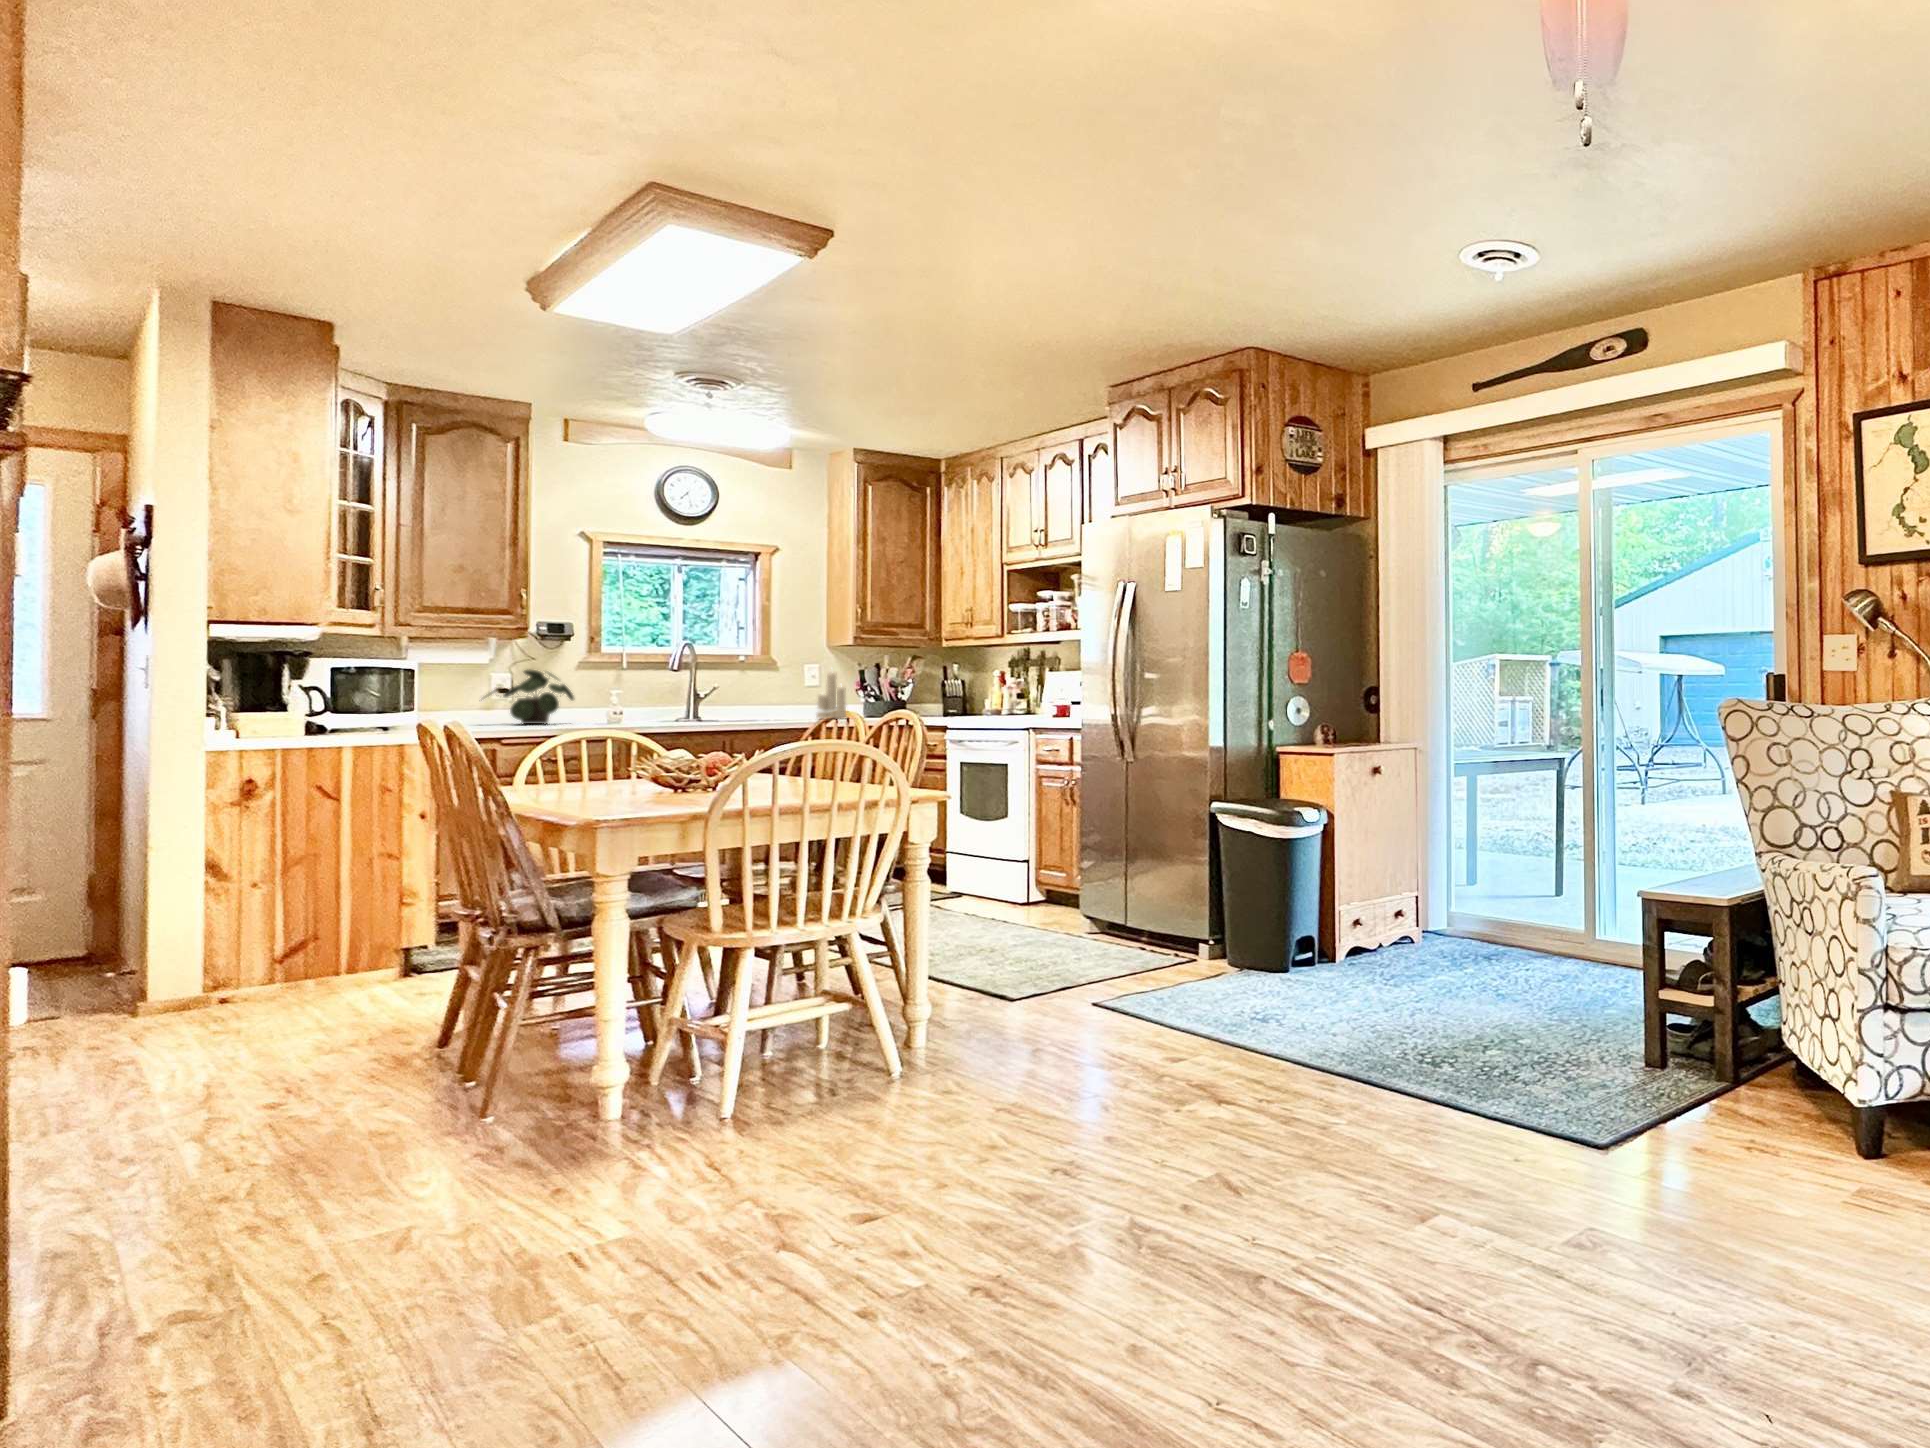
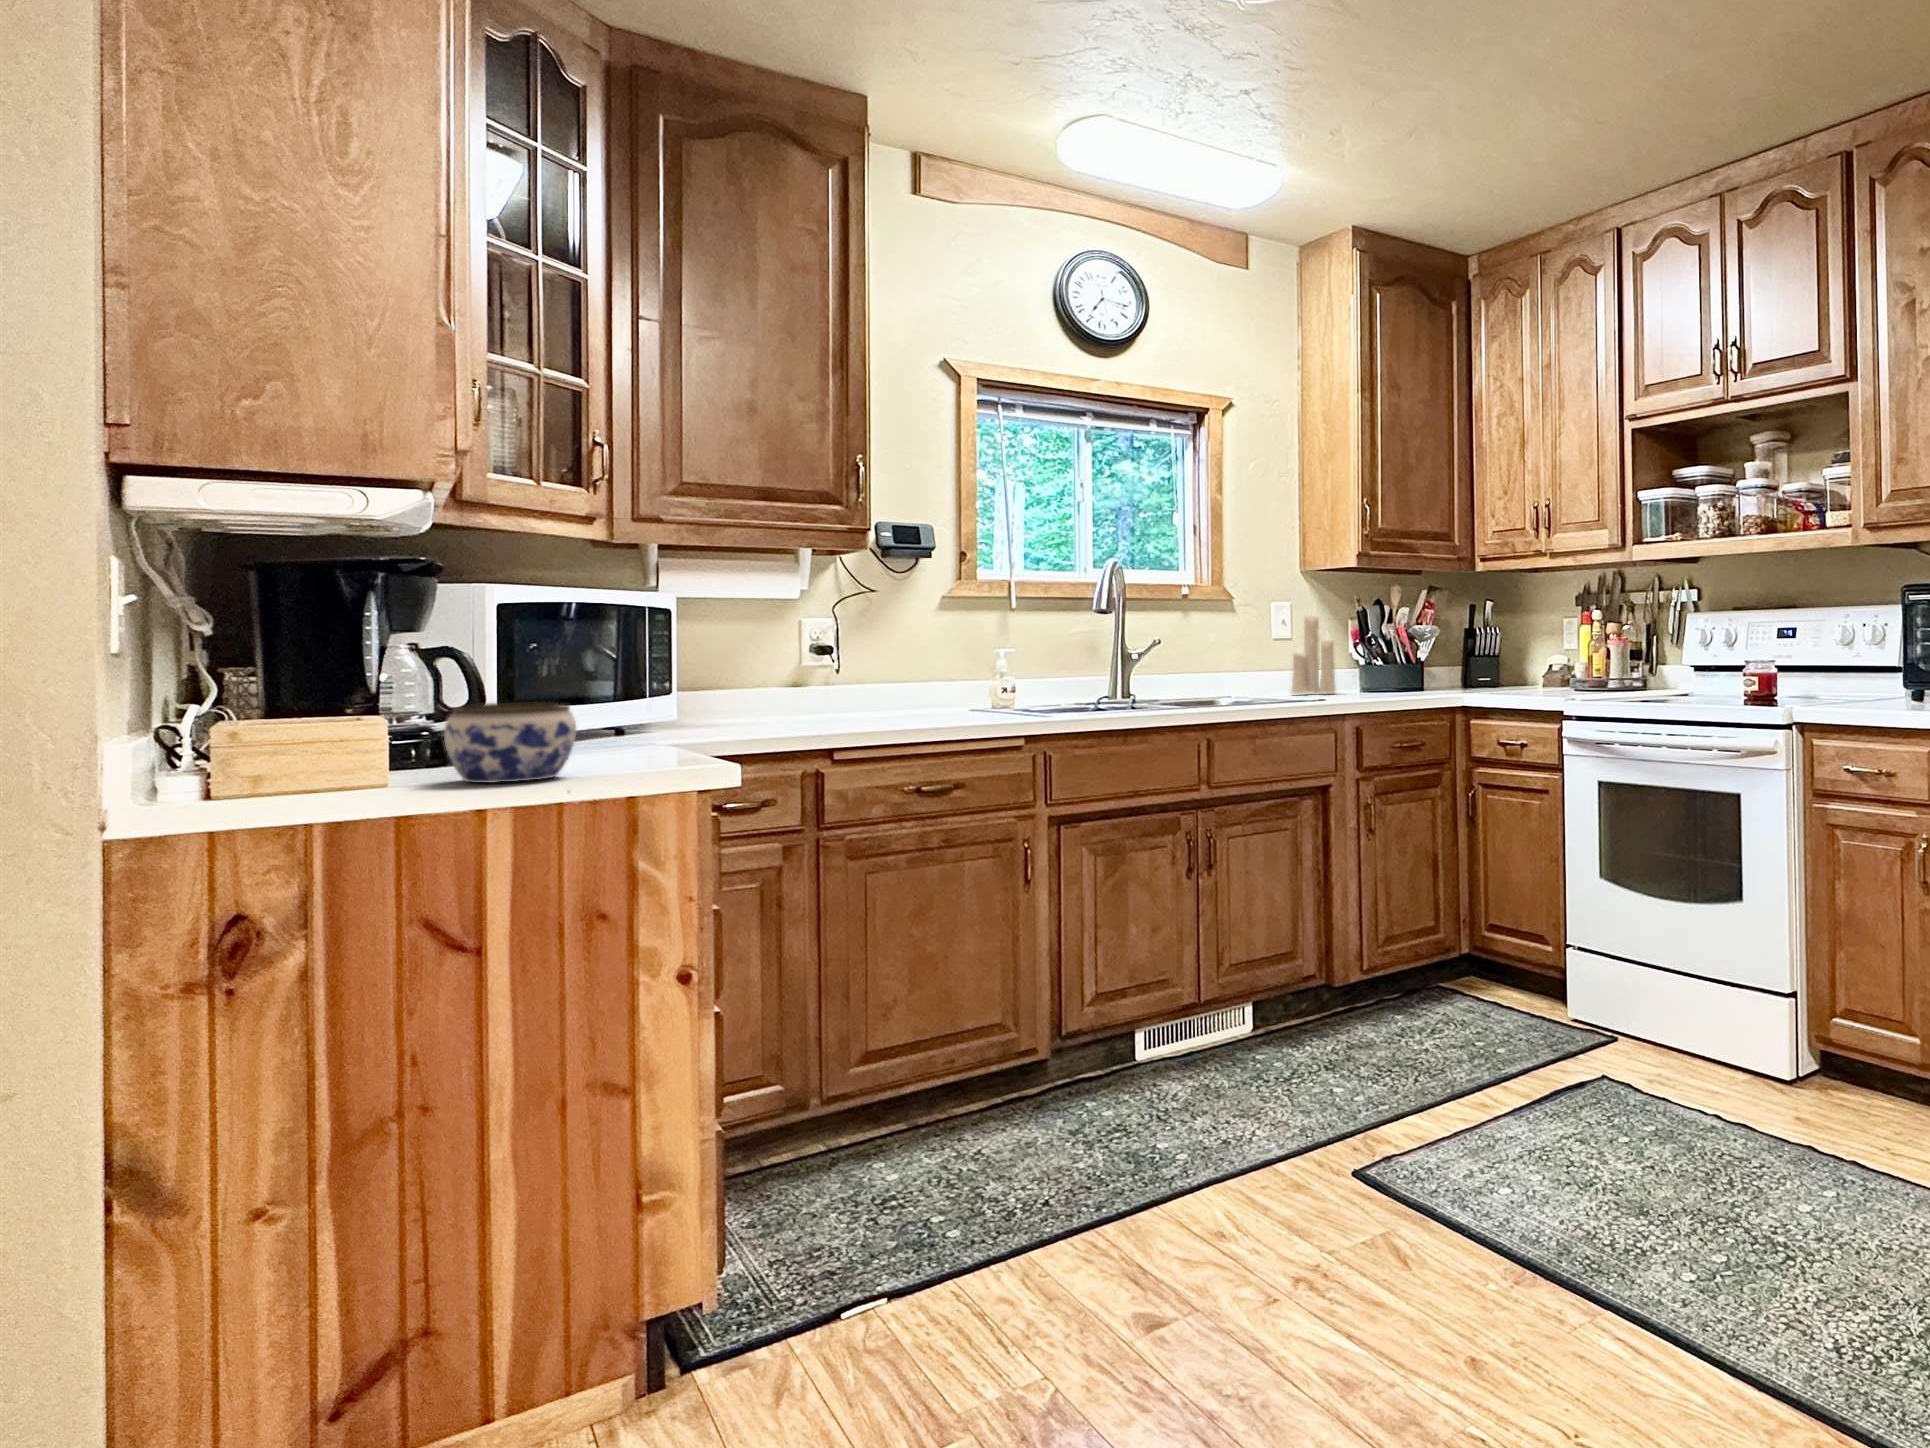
potted plant: present [485,670,574,724] -> none [782,611,937,713]
jar: none [322,710,376,740] -> present [444,702,576,783]

